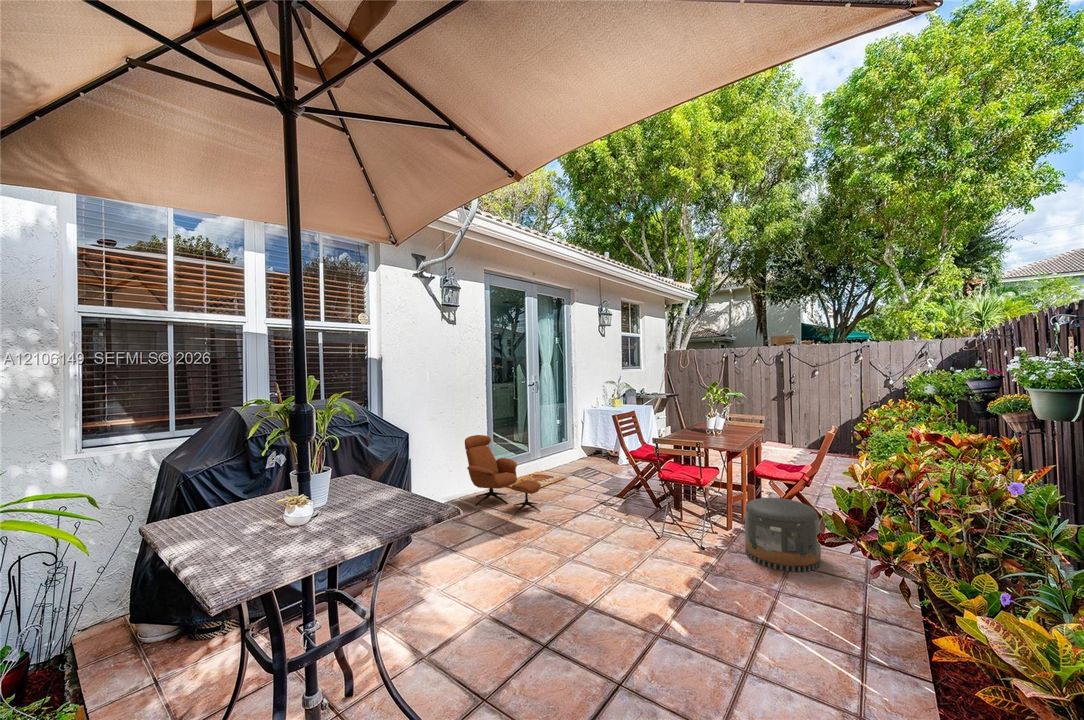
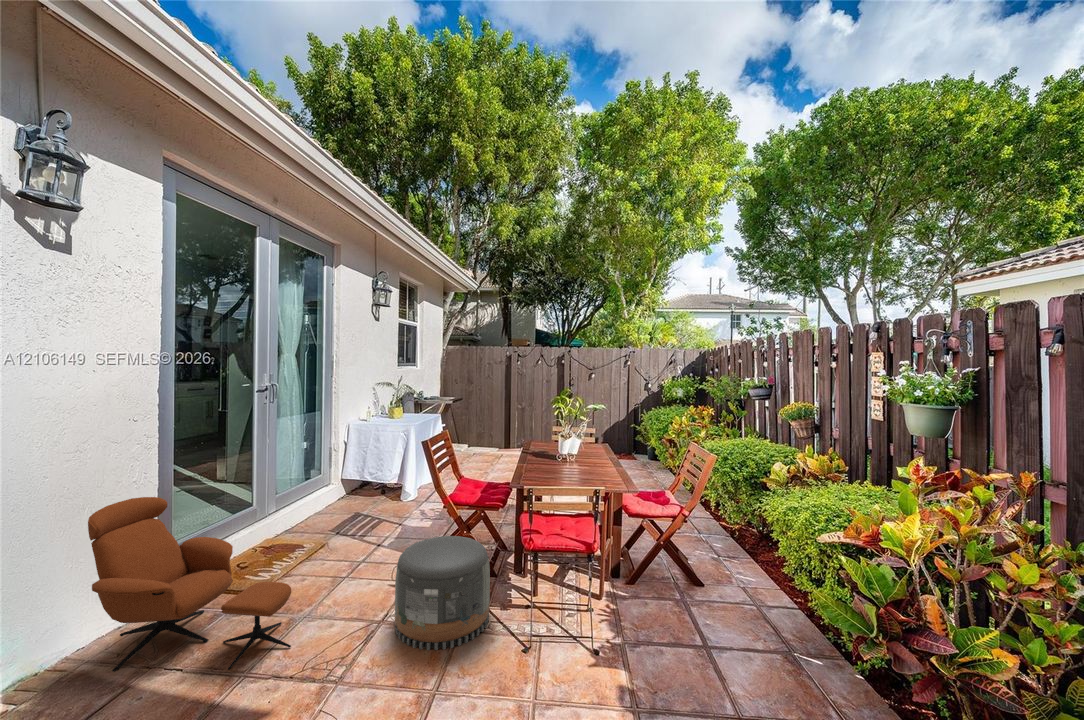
pouf: present [745,498,821,572] -> present [395,536,490,650]

